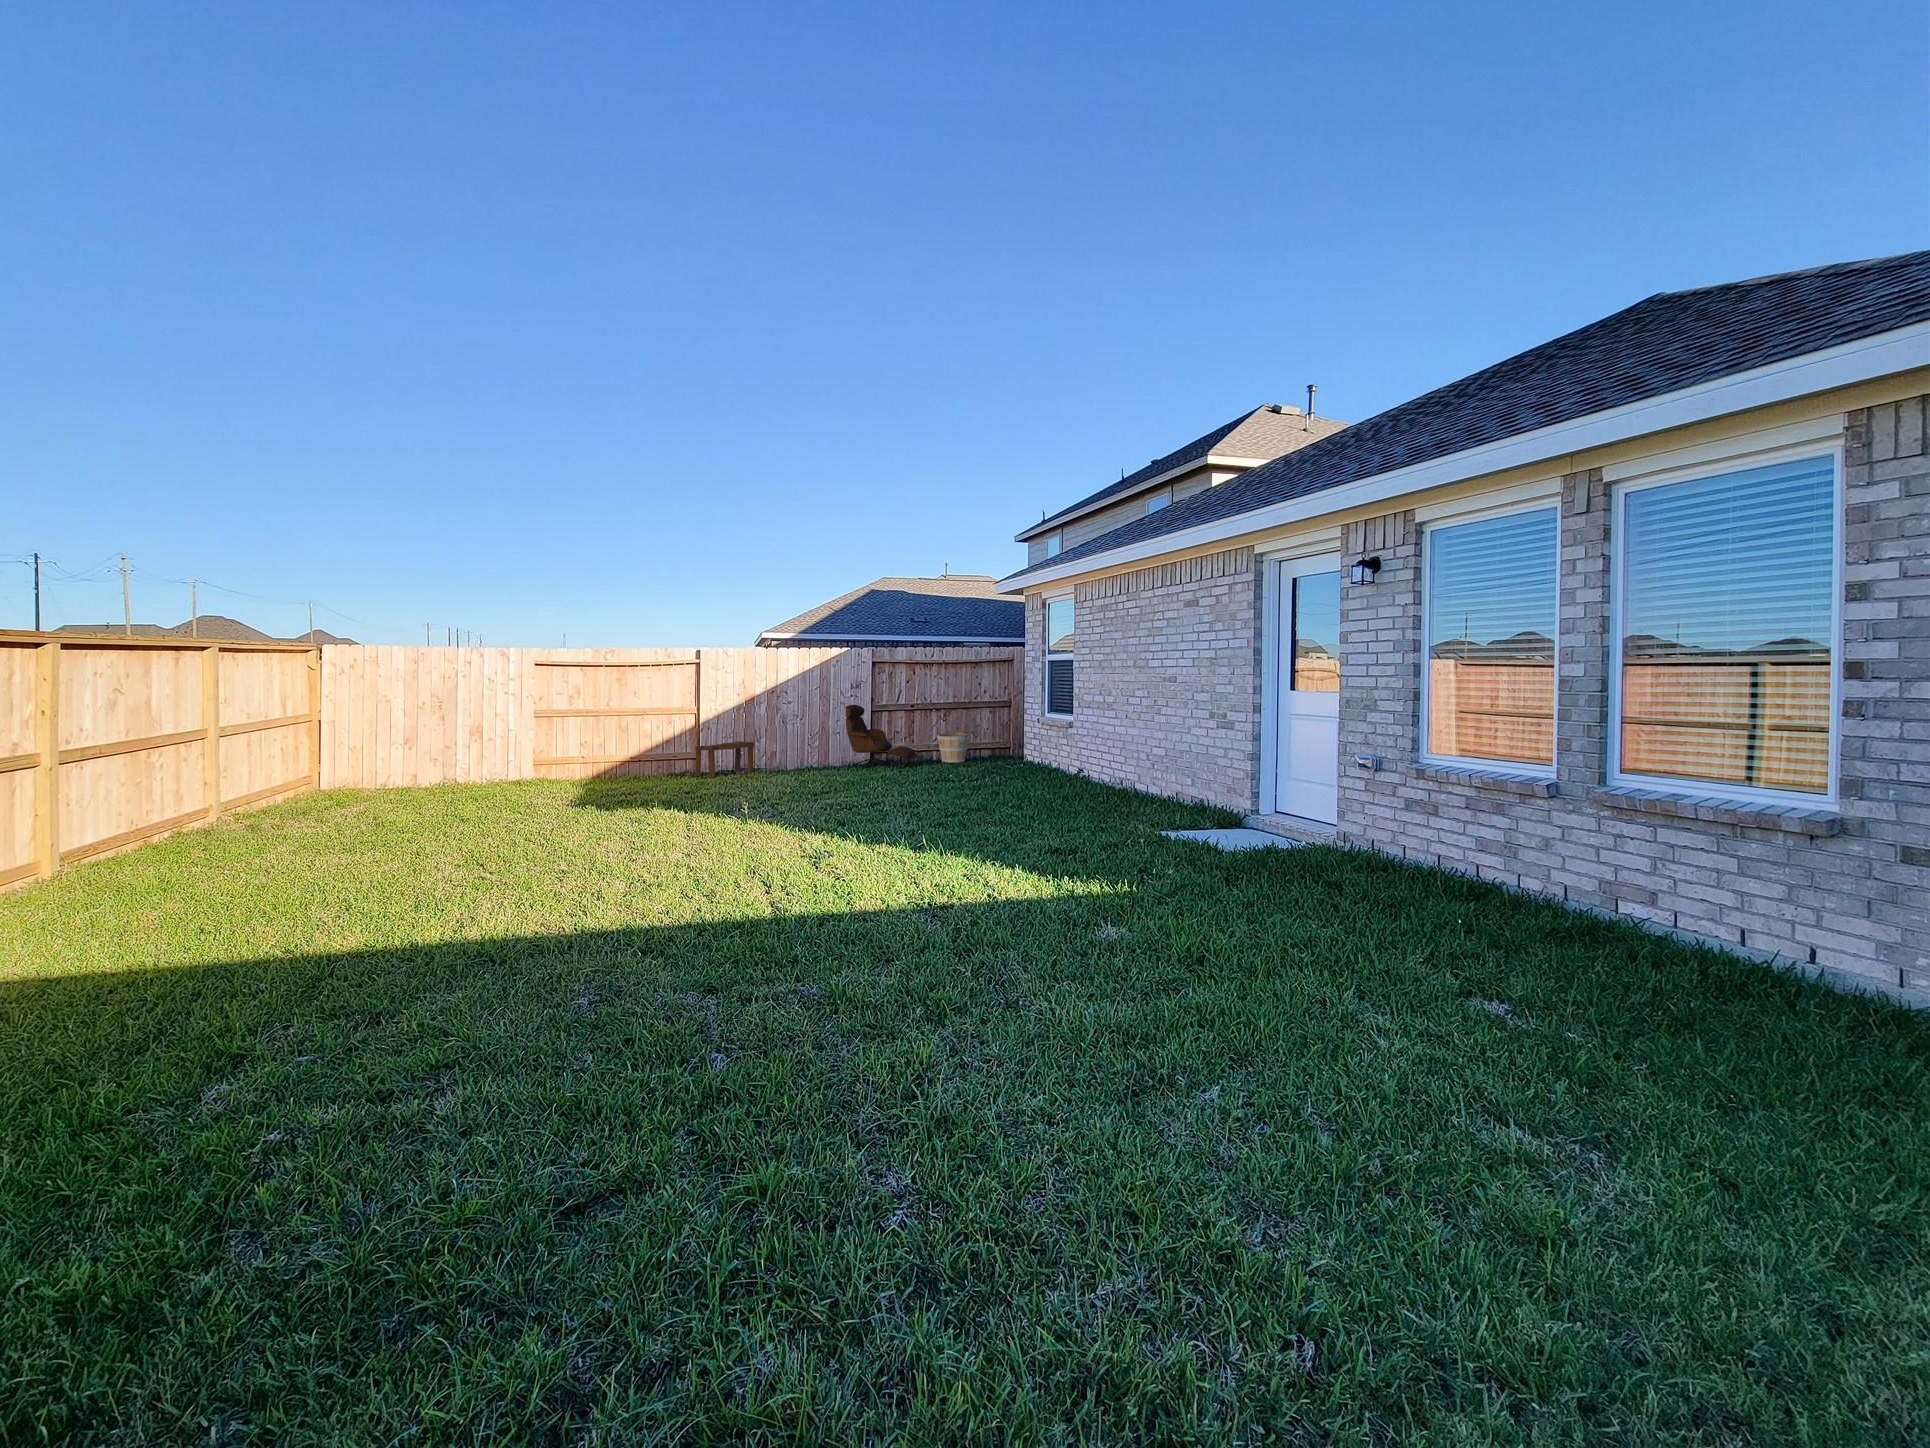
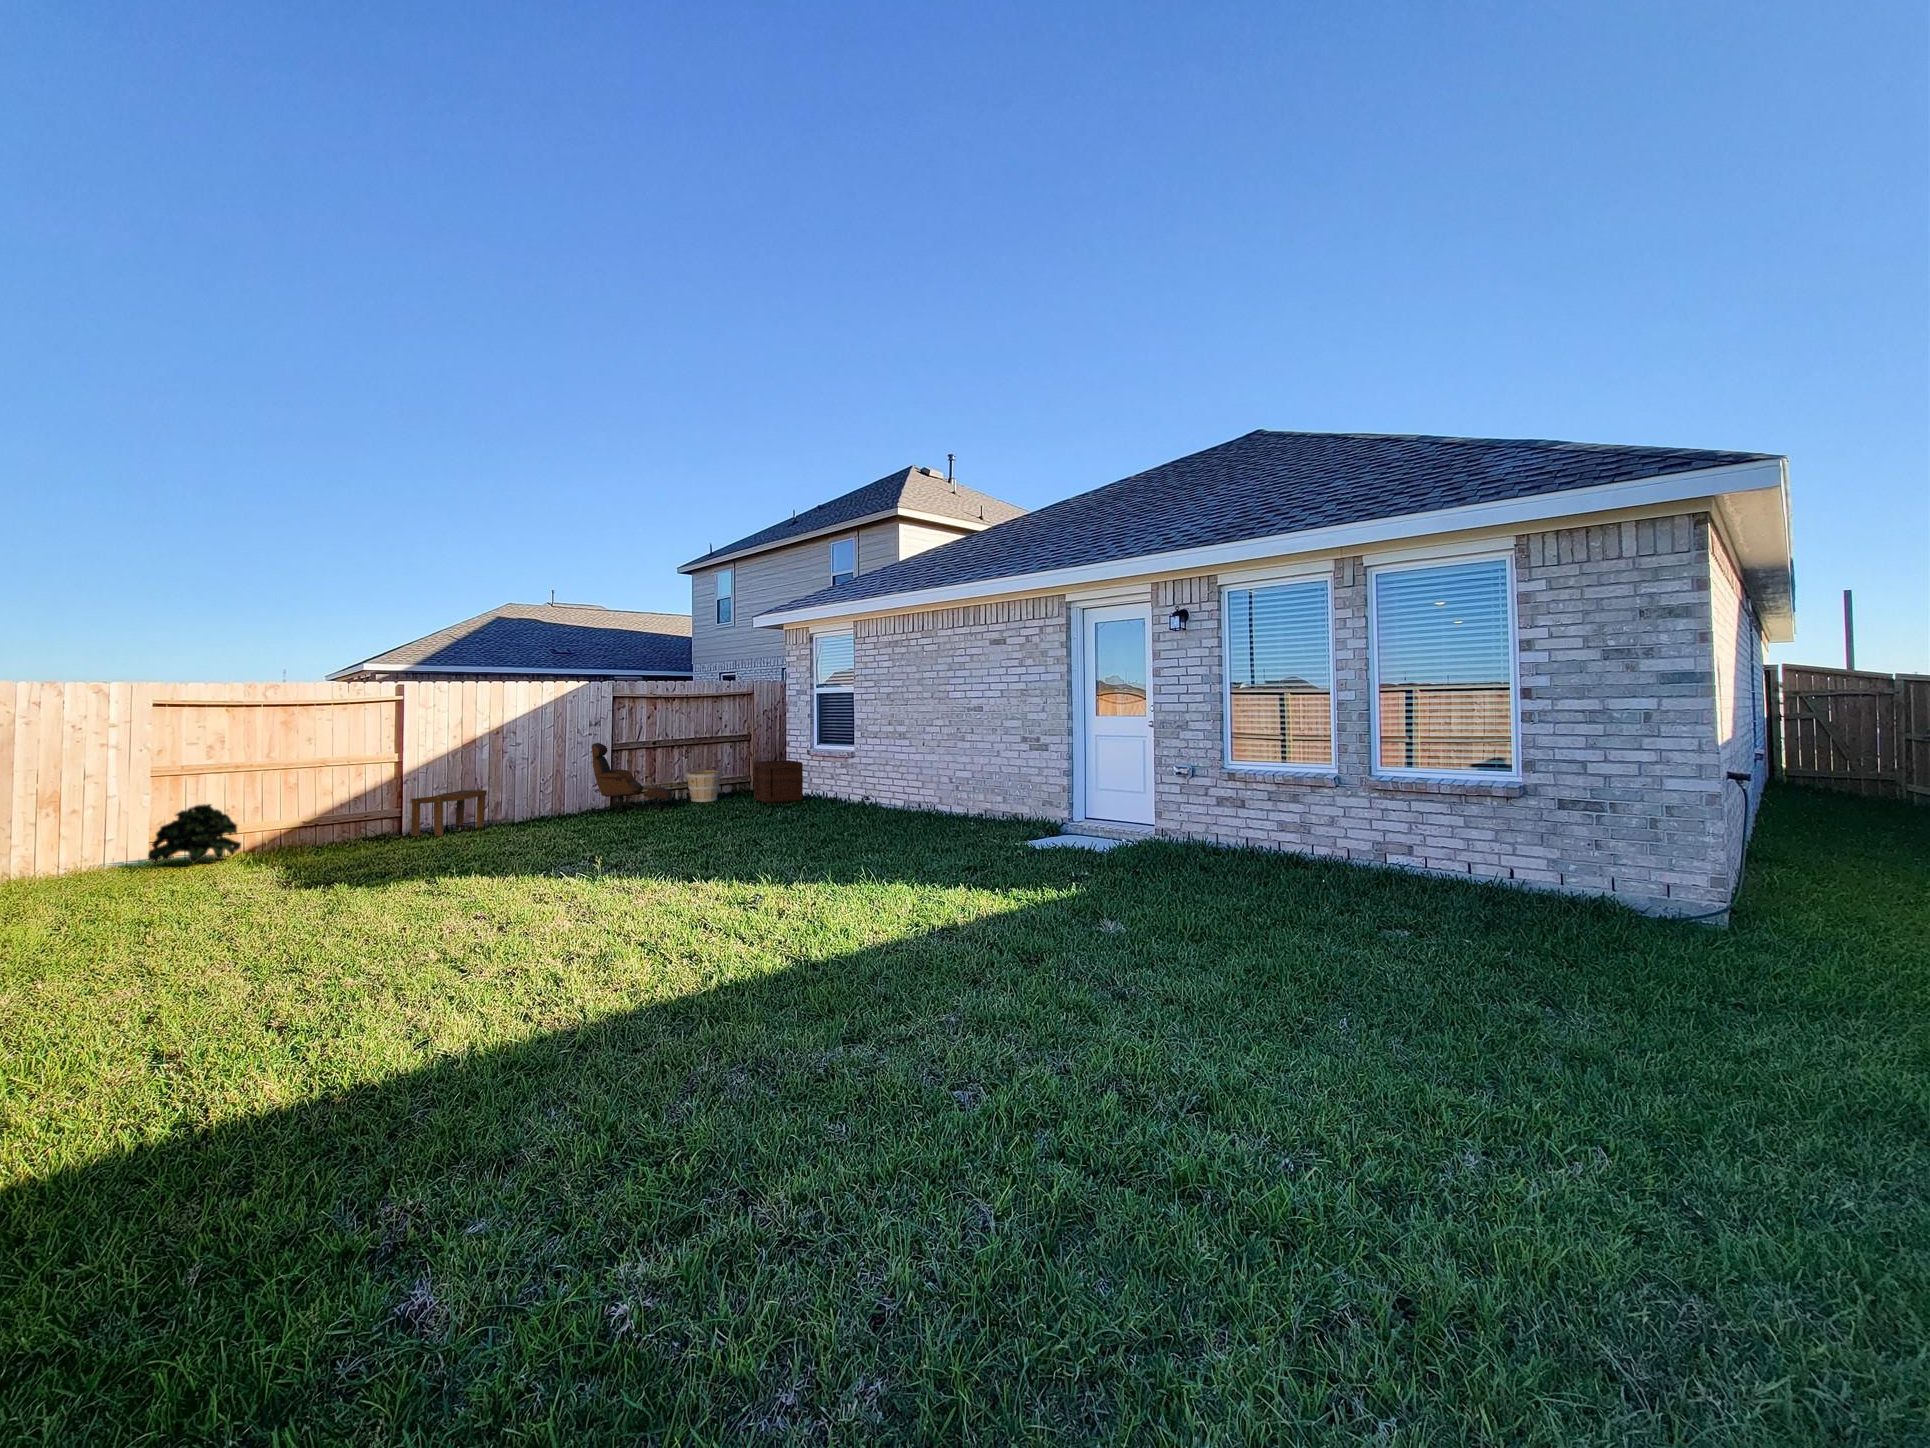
wooden crate: none [999,726,1041,767] -> present [754,760,803,803]
potted plant: none [525,743,580,785] -> present [148,804,241,863]

